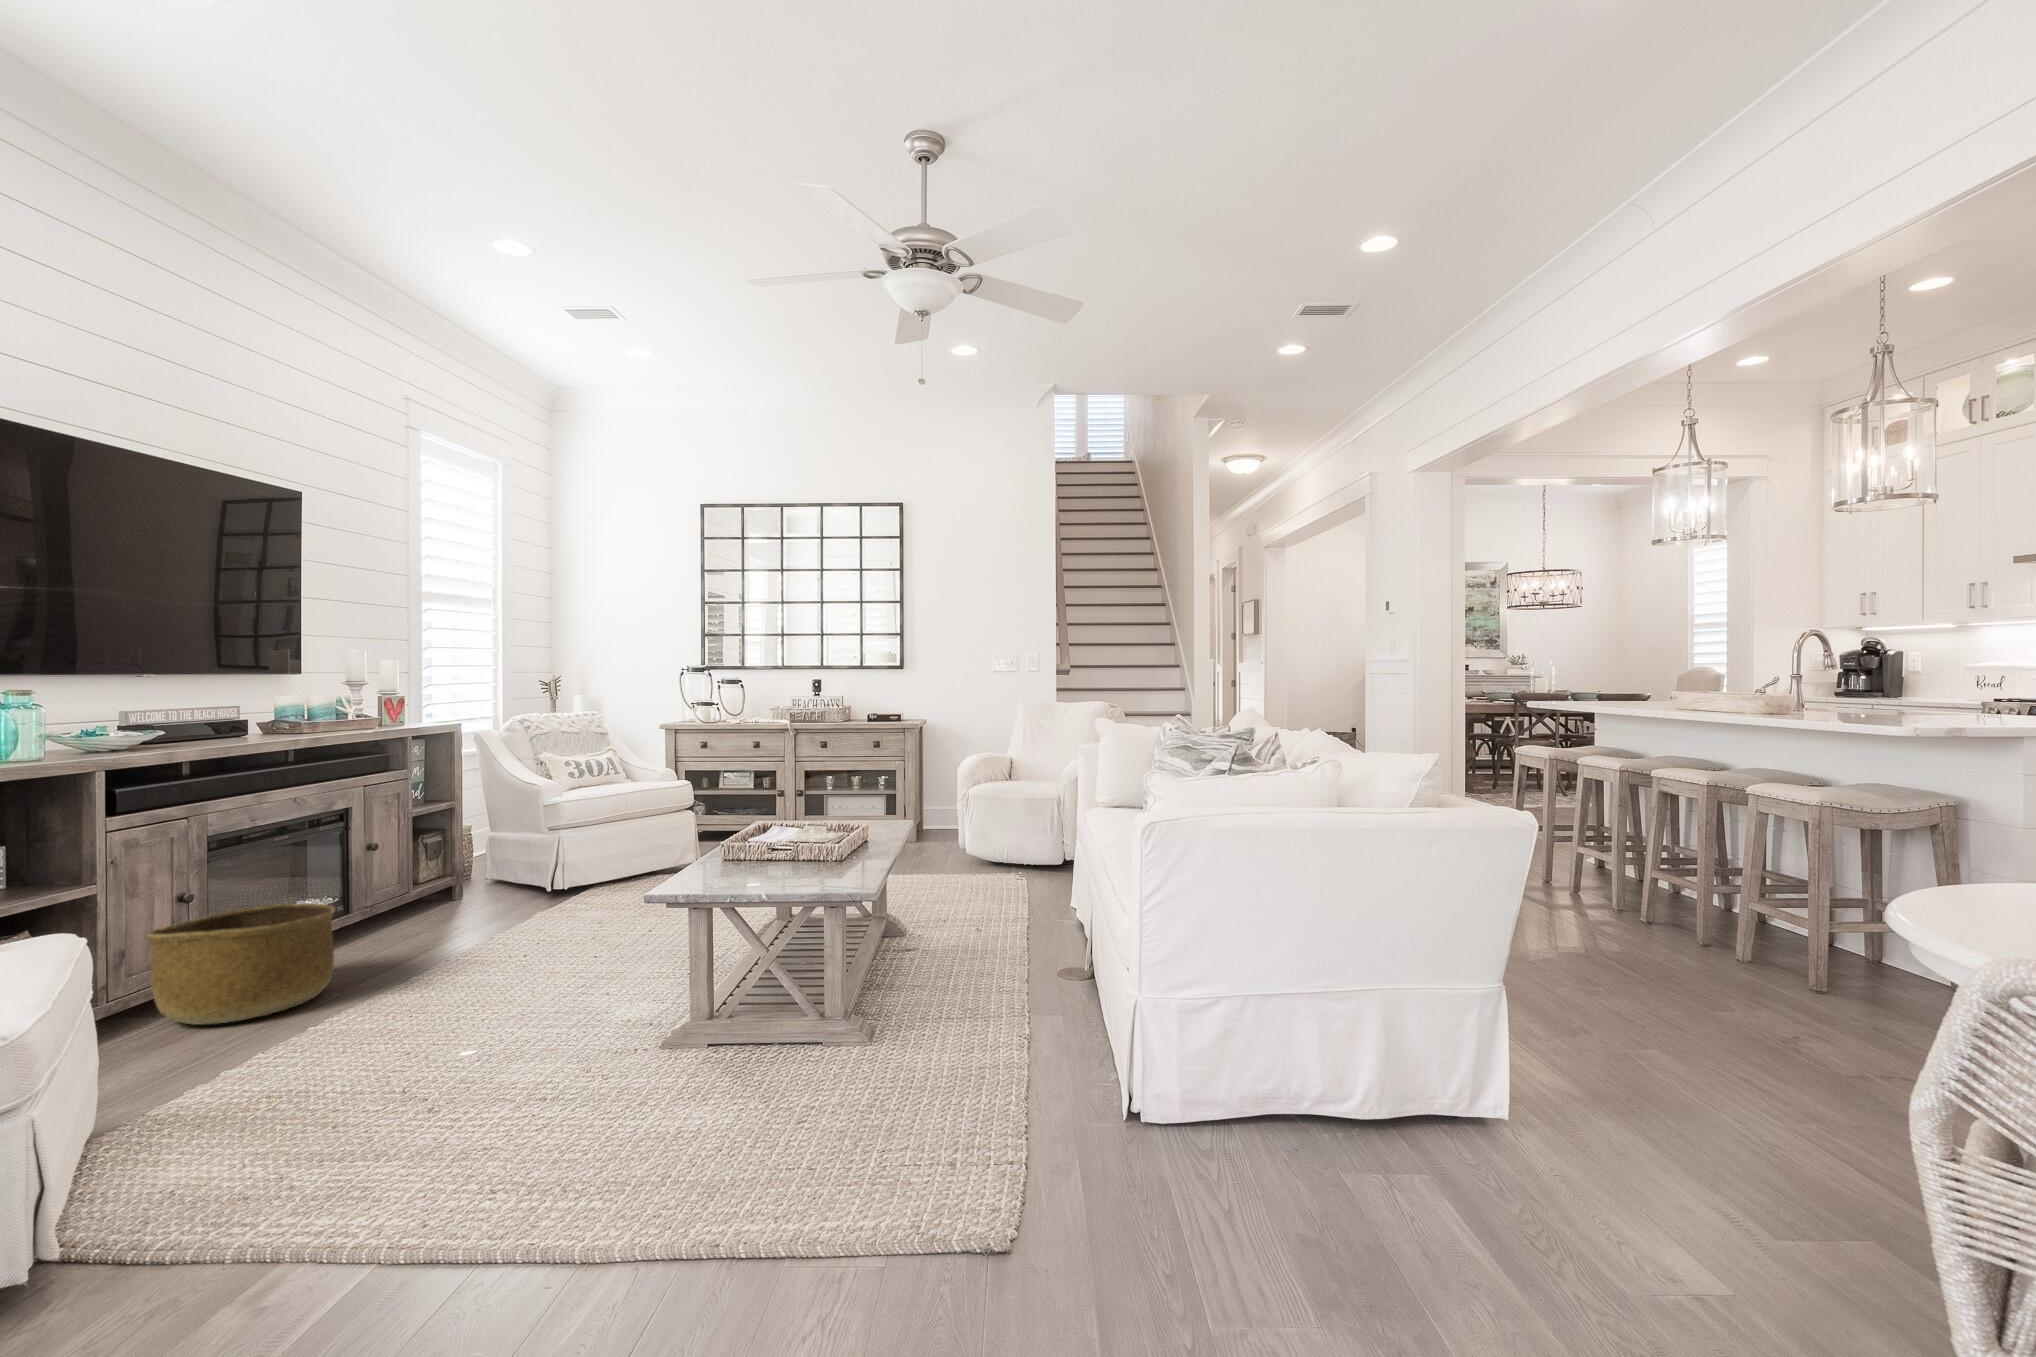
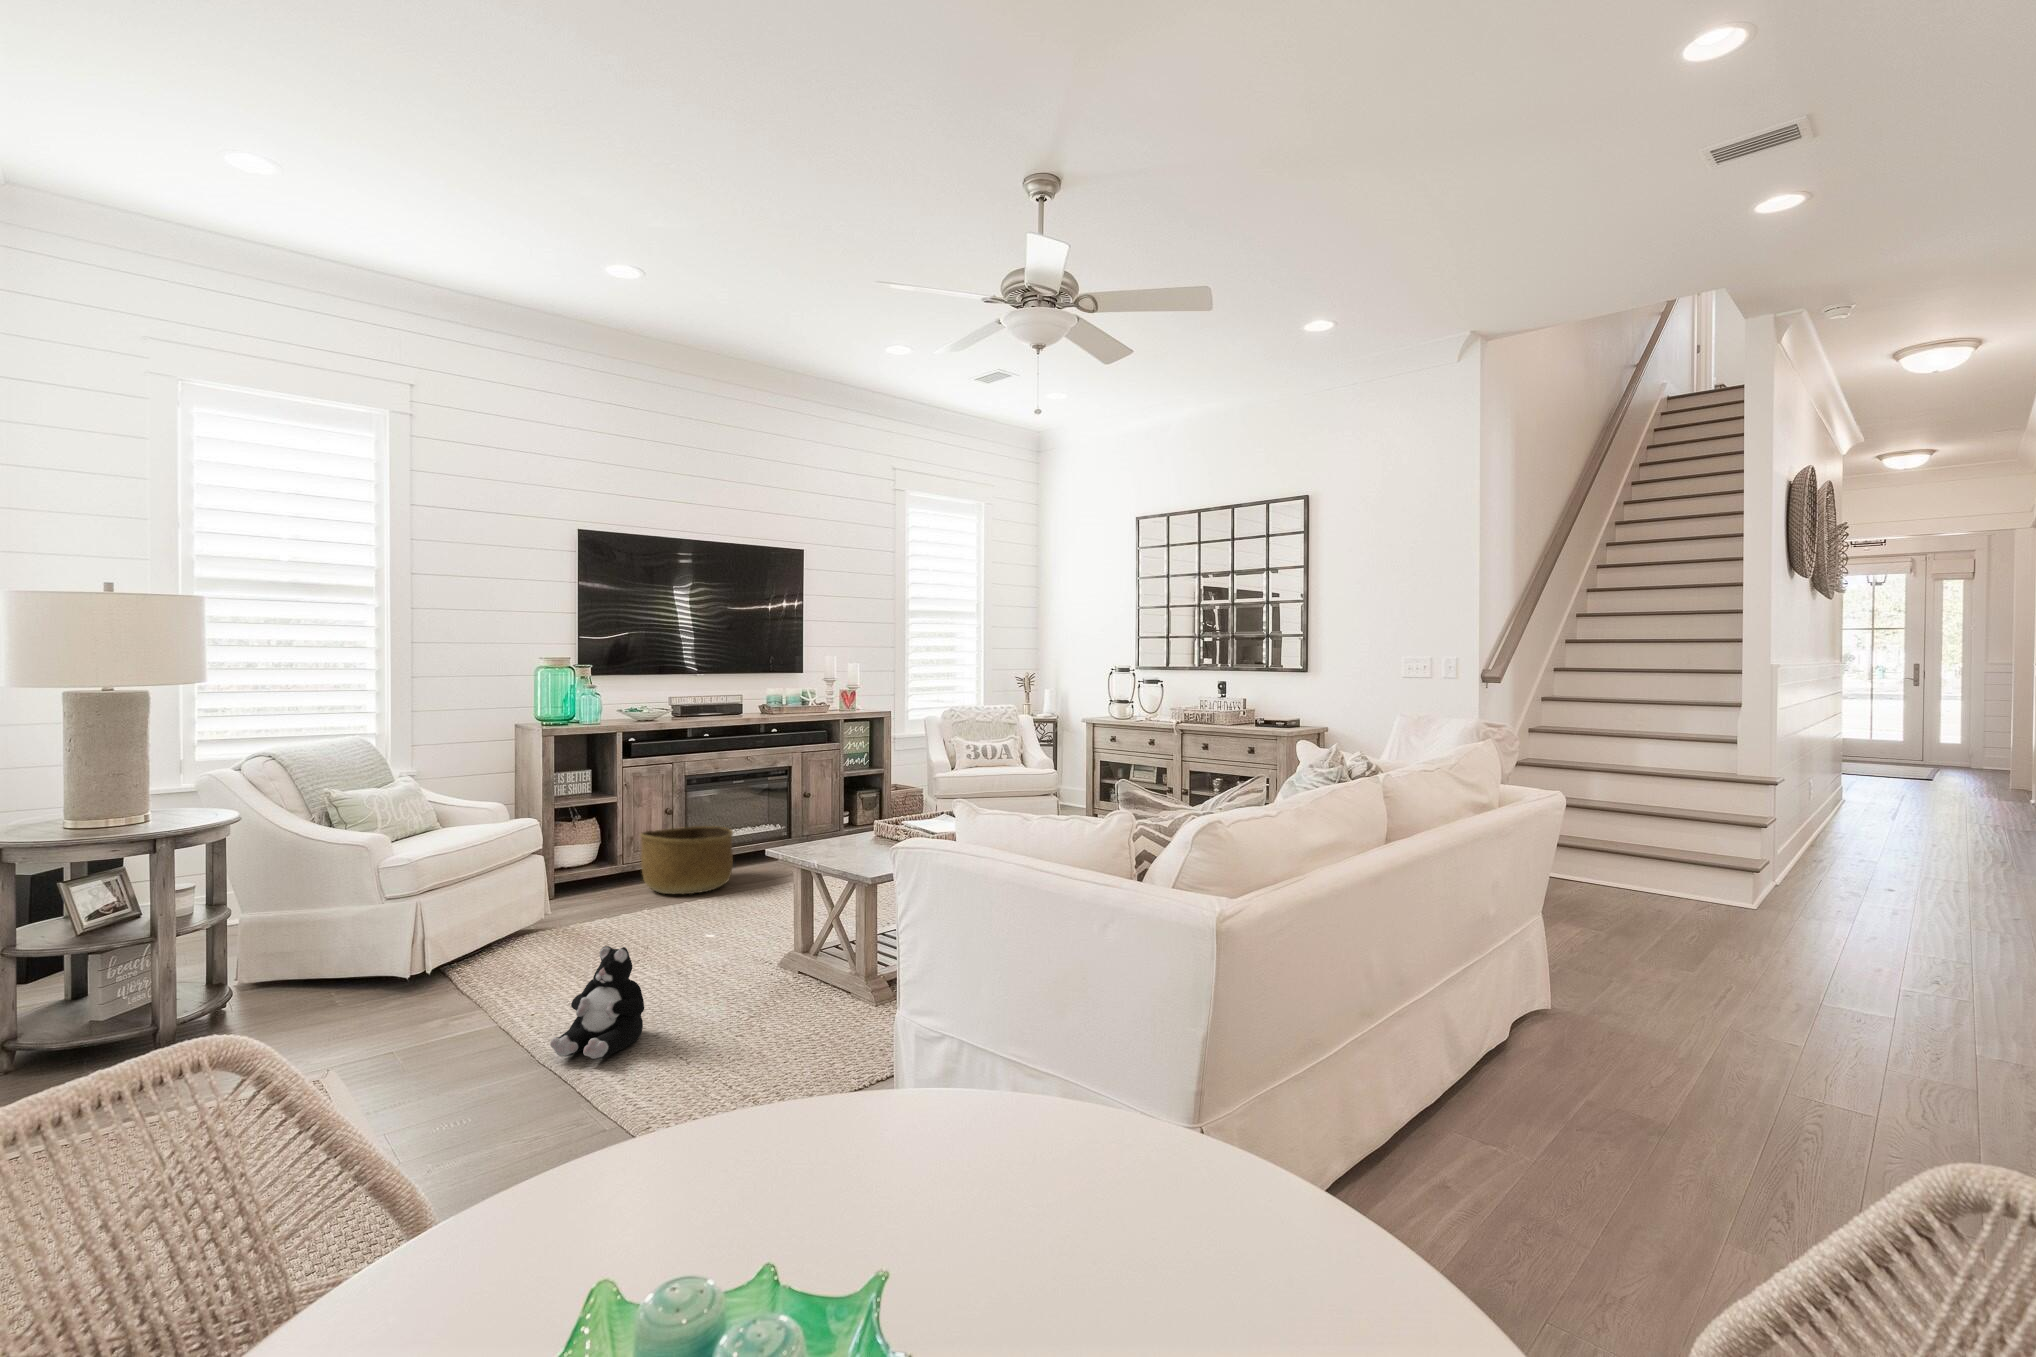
plush toy: none [518,1034,654,1228] -> present [550,946,644,1059]

